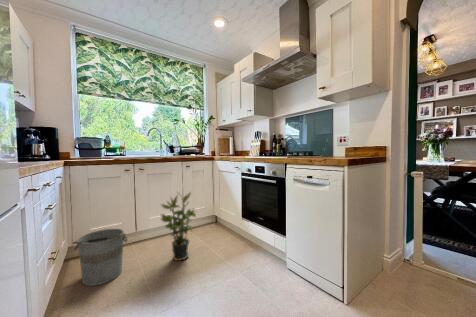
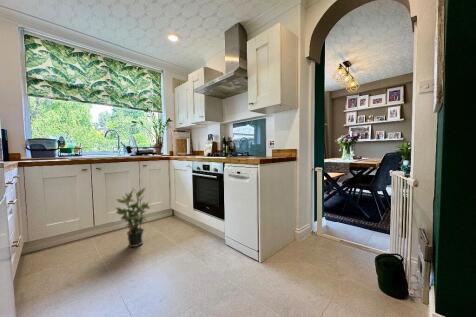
bucket: present [73,229,127,286] -> none [29,222,84,272]

